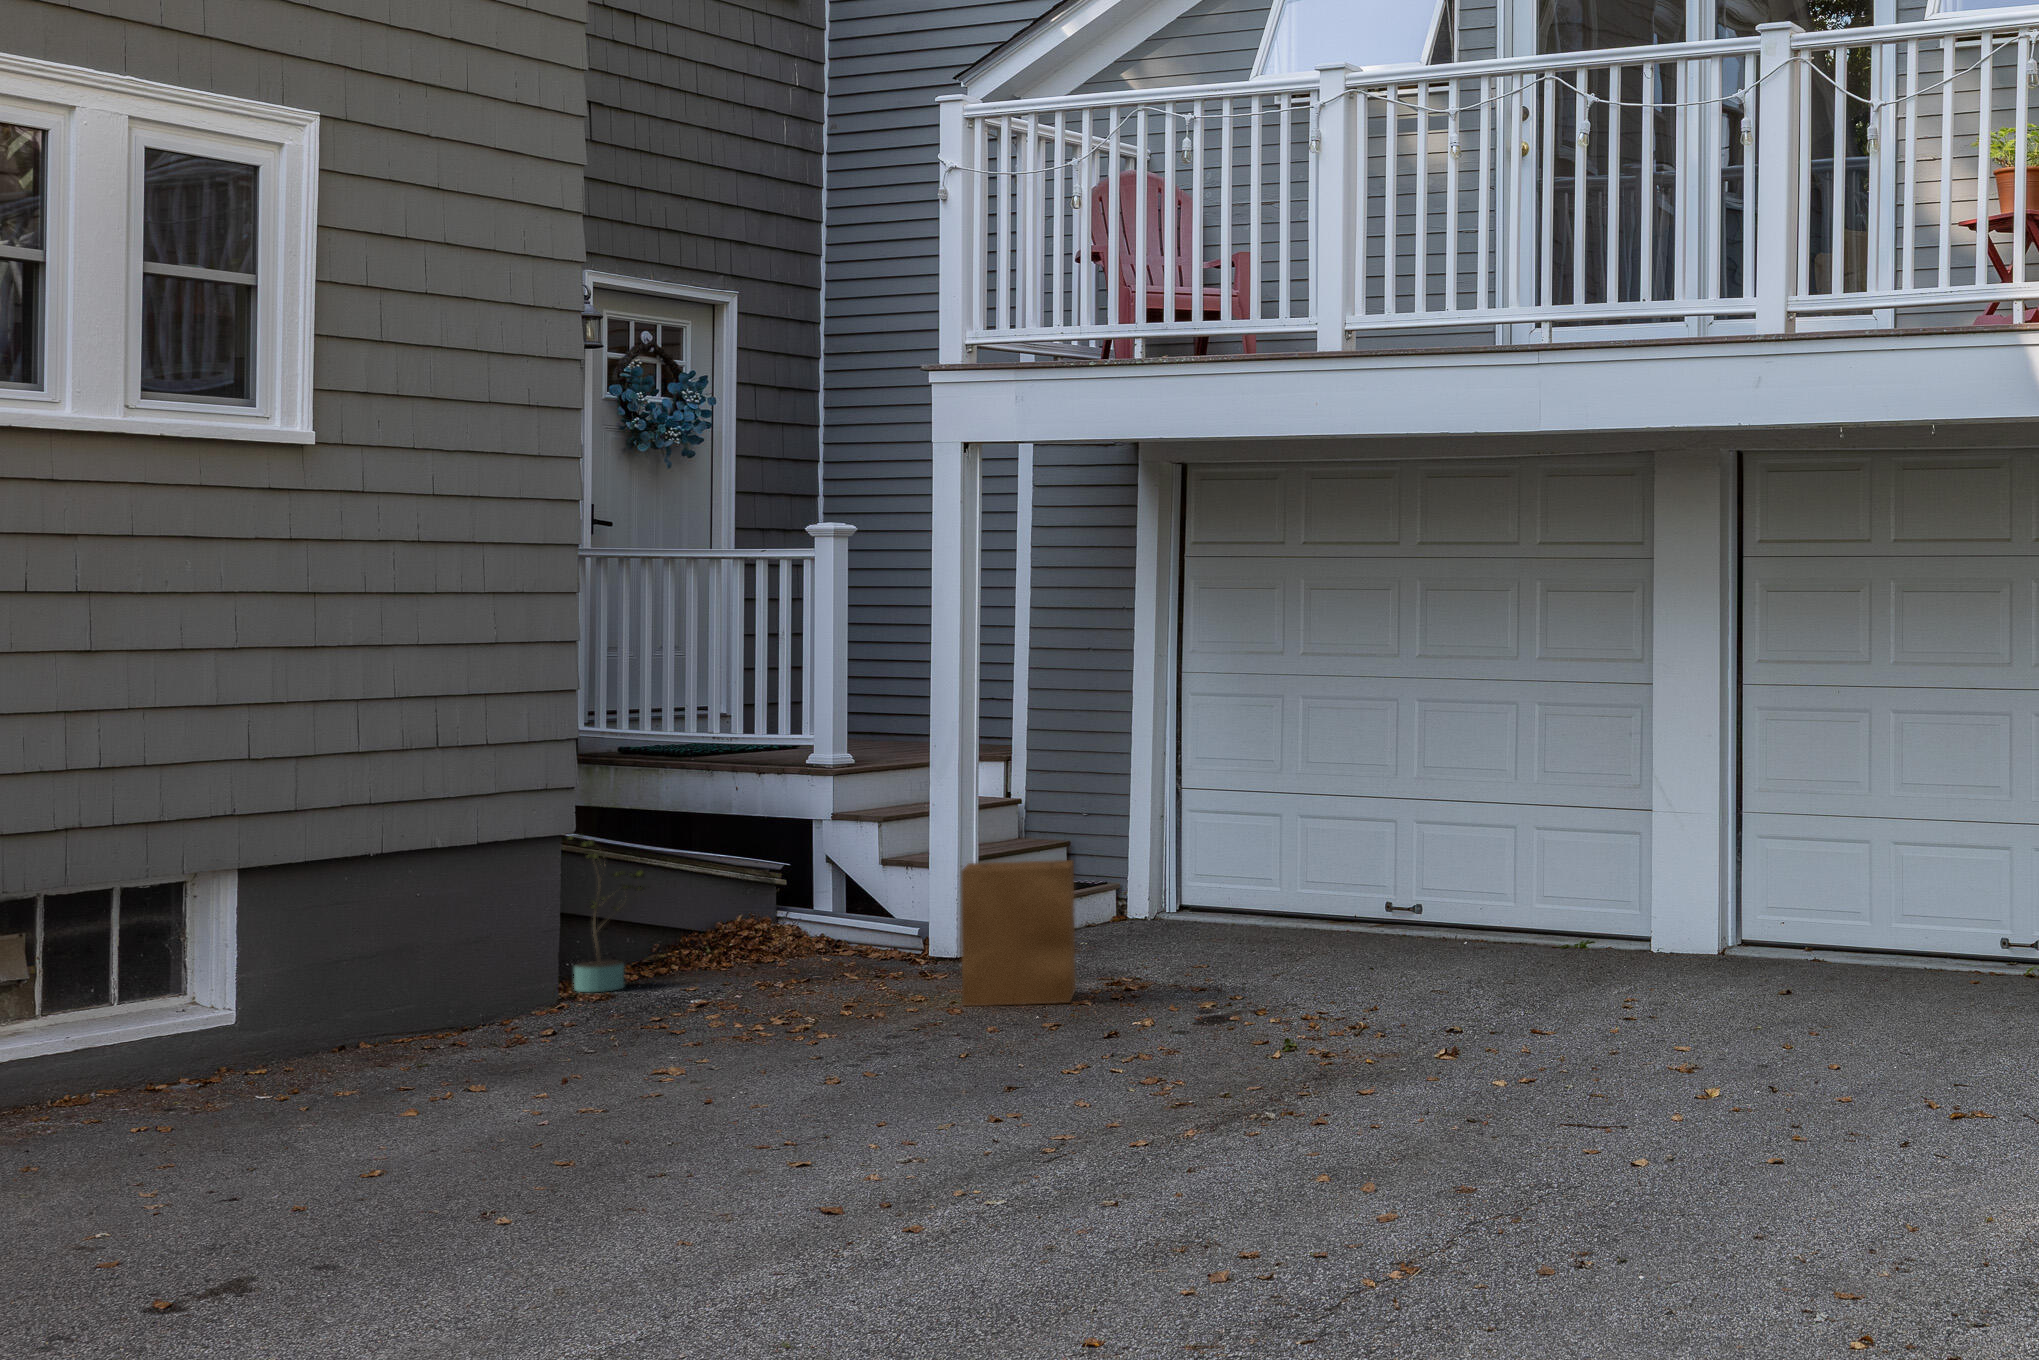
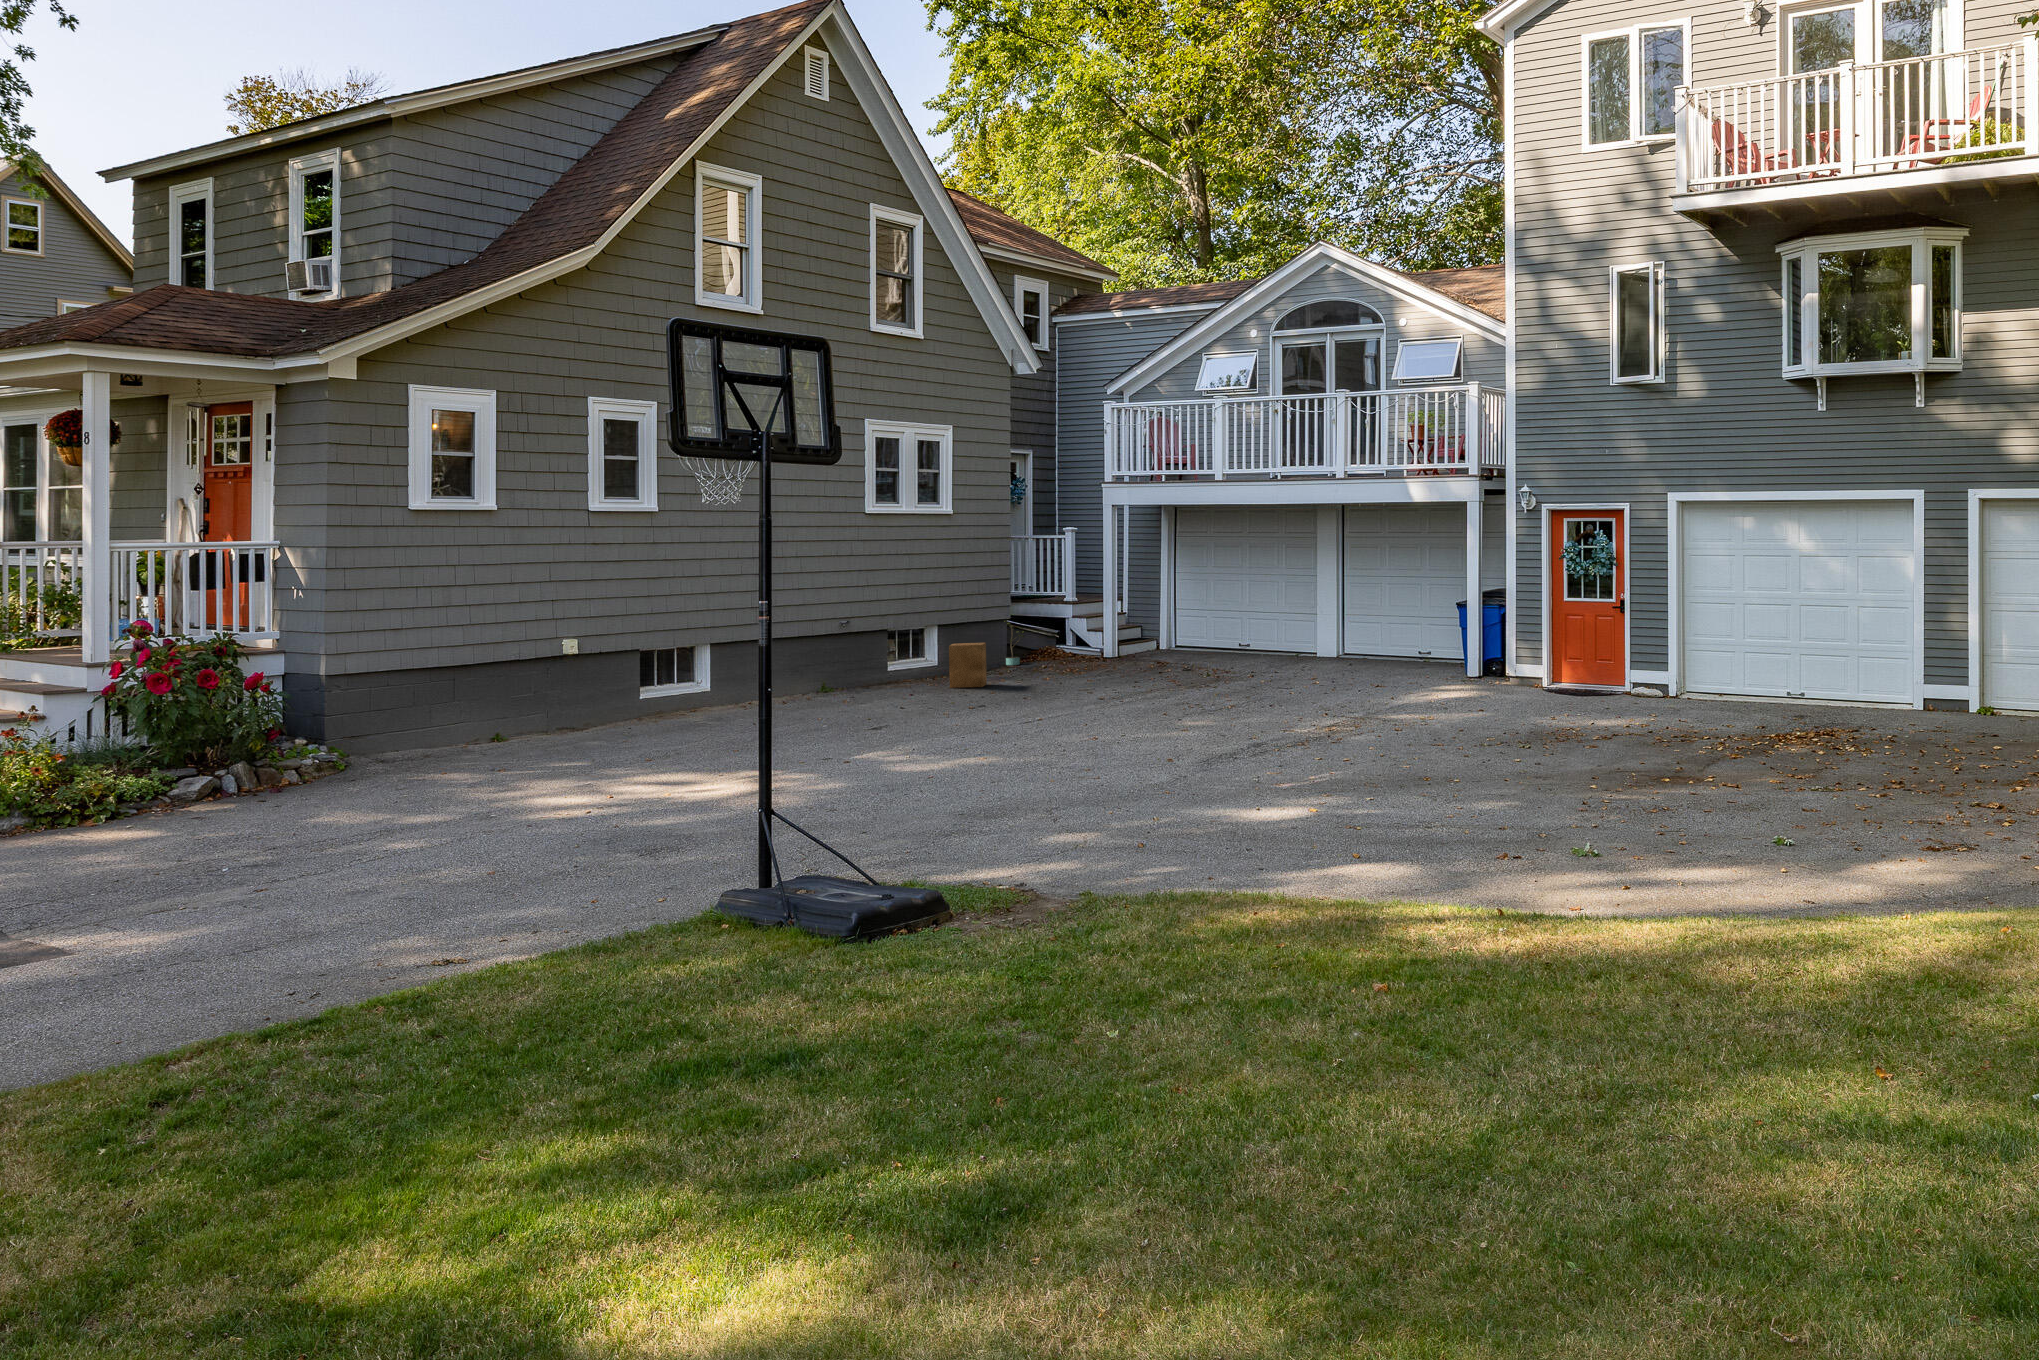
cardboard box: present [961,860,1075,1006] -> present [949,643,987,688]

